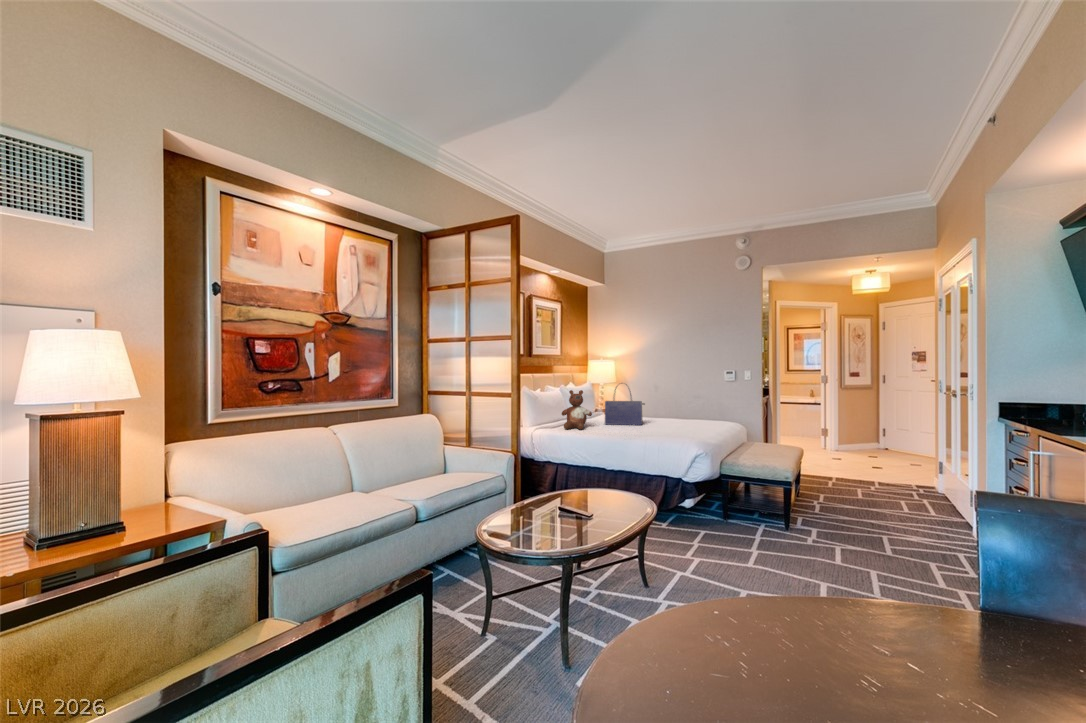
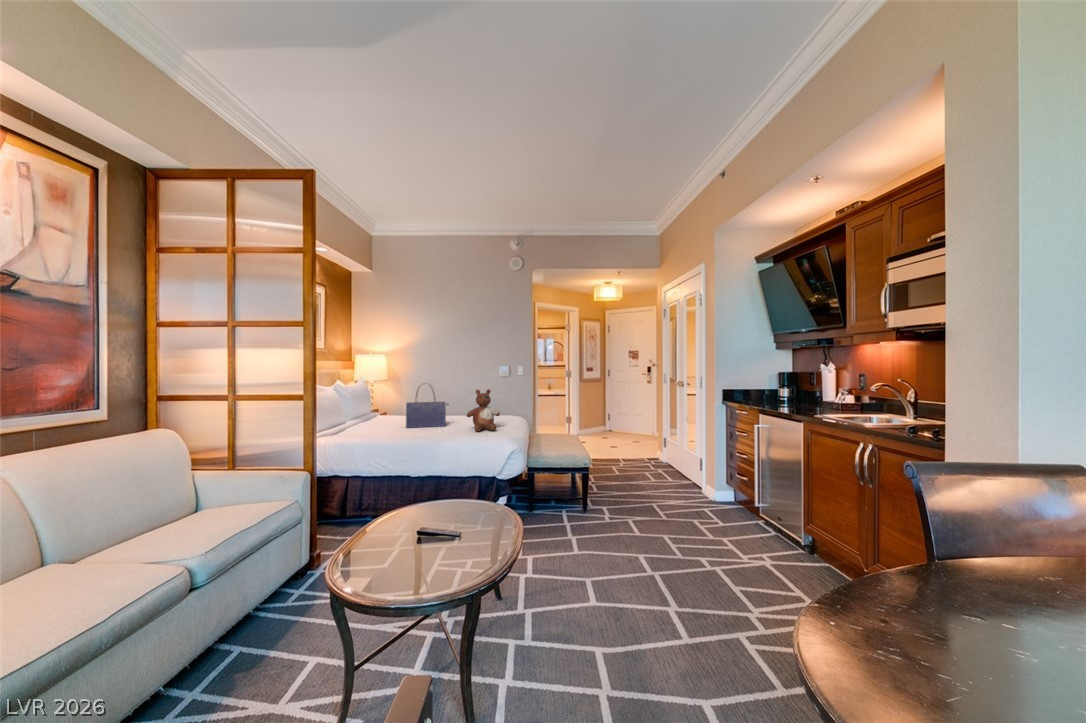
stuffed bear: present [562,390,592,429] -> present [467,389,500,432]

